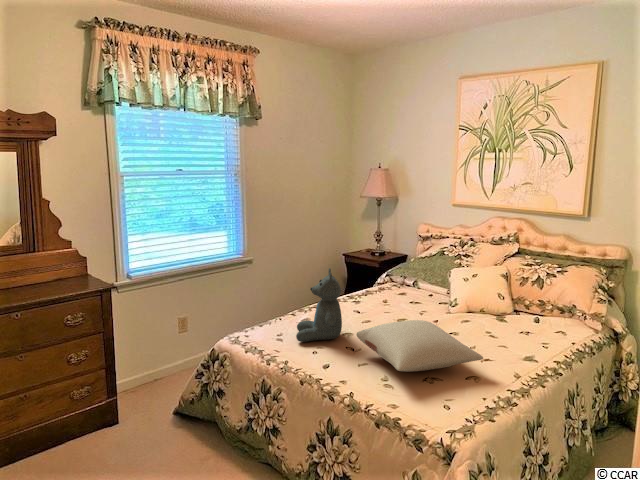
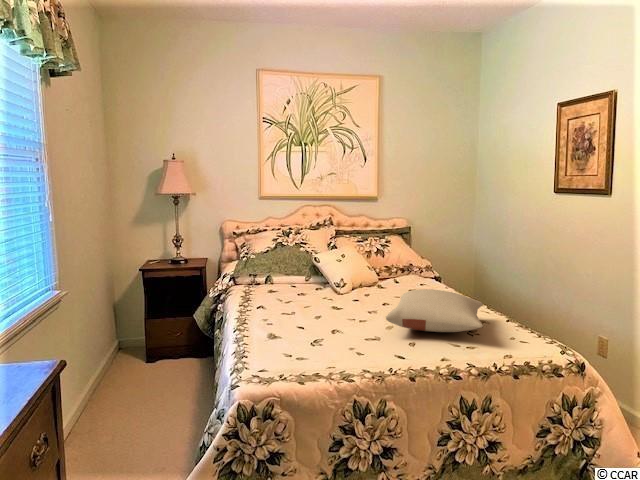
teddy bear: present [296,268,342,342] -> none [295,258,362,349]

